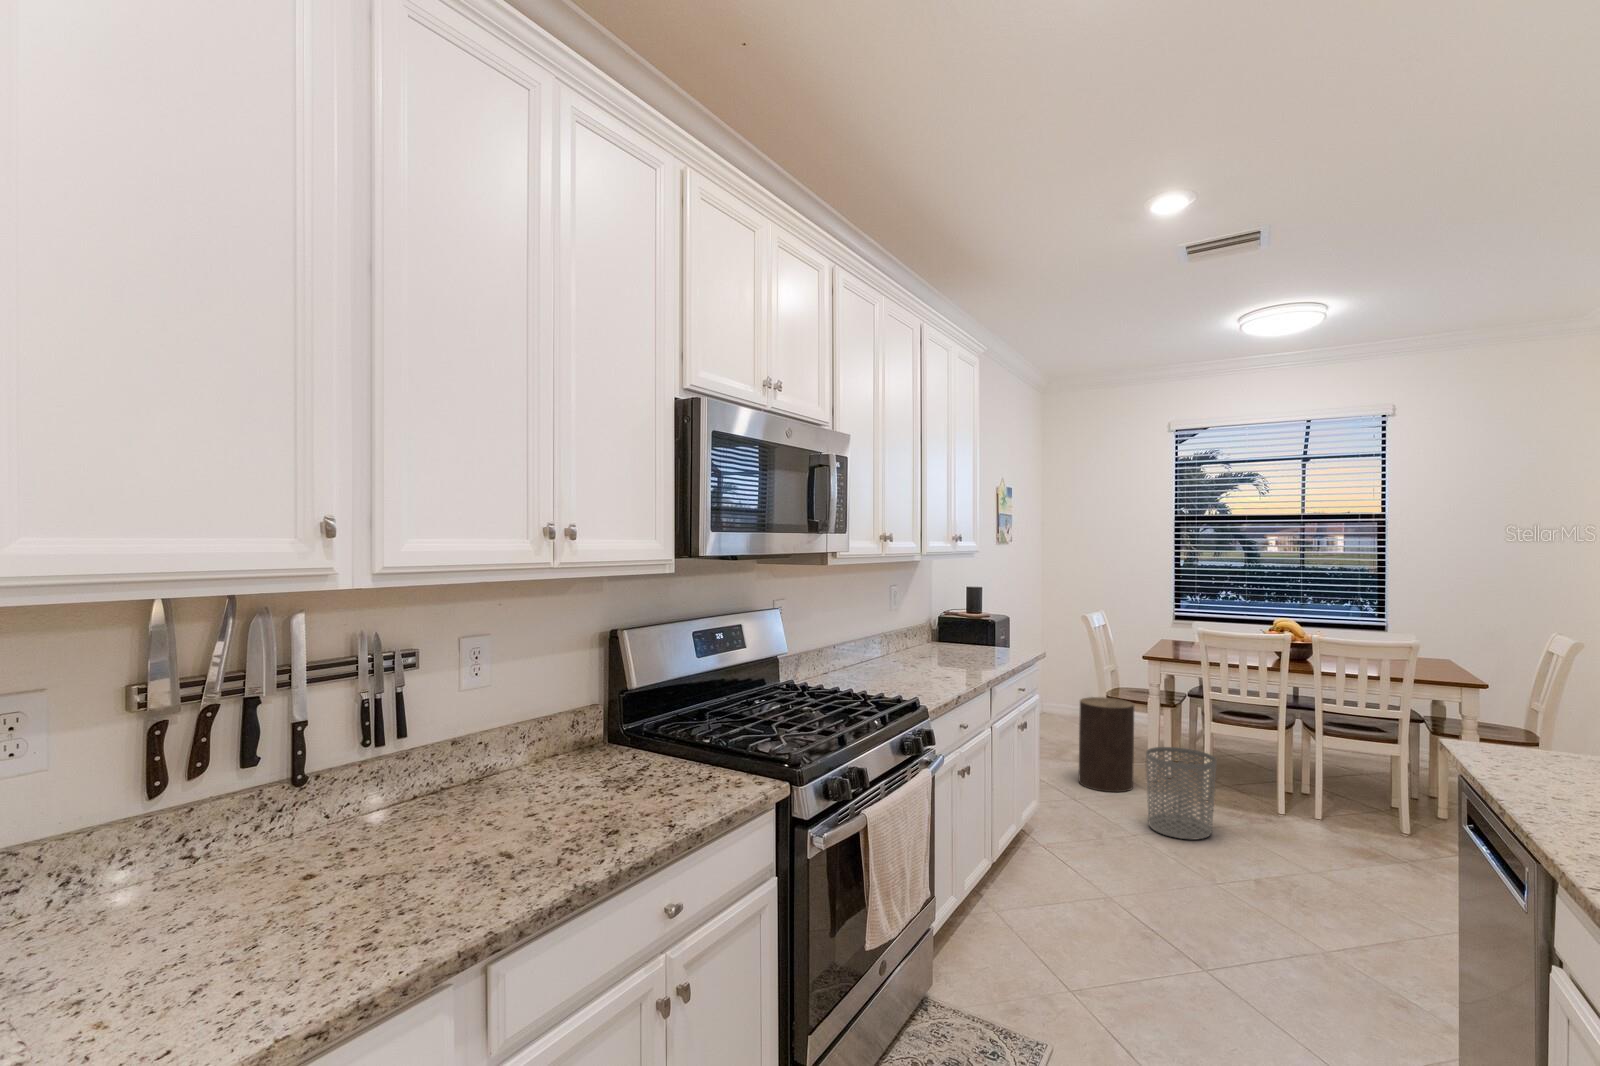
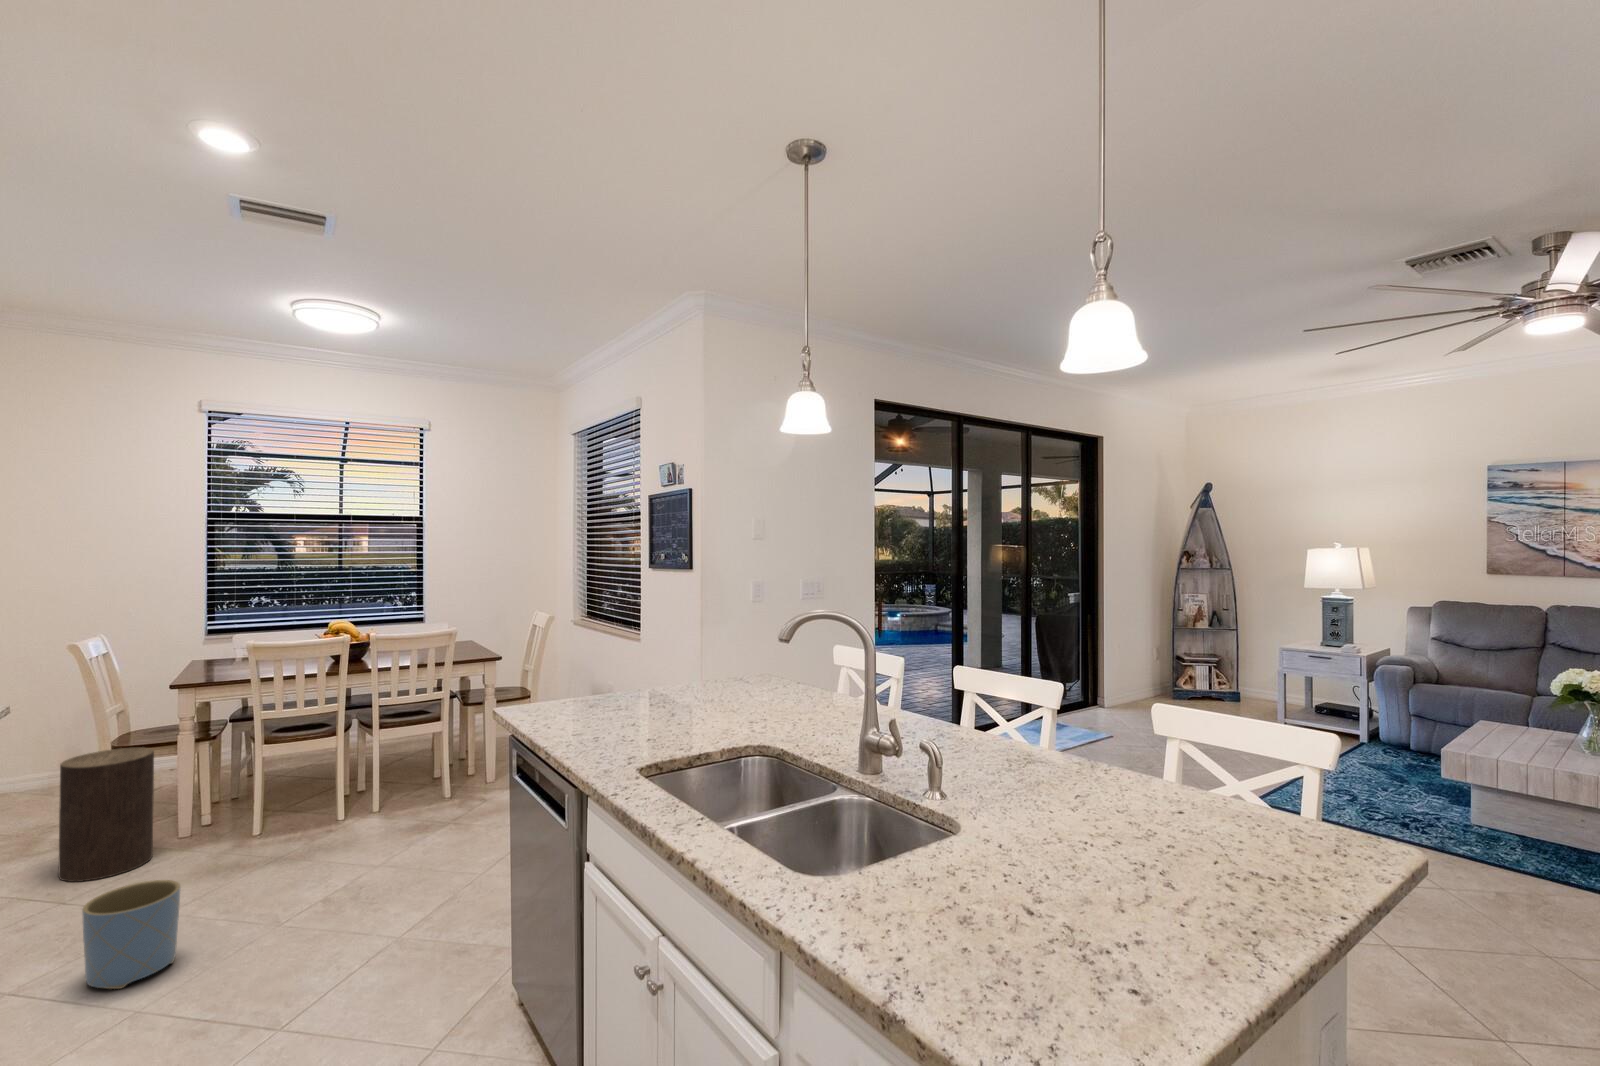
waste bin: present [1146,747,1216,840] -> none [184,786,282,905]
planter: none [1079,792,1136,861] -> present [82,880,180,989]

